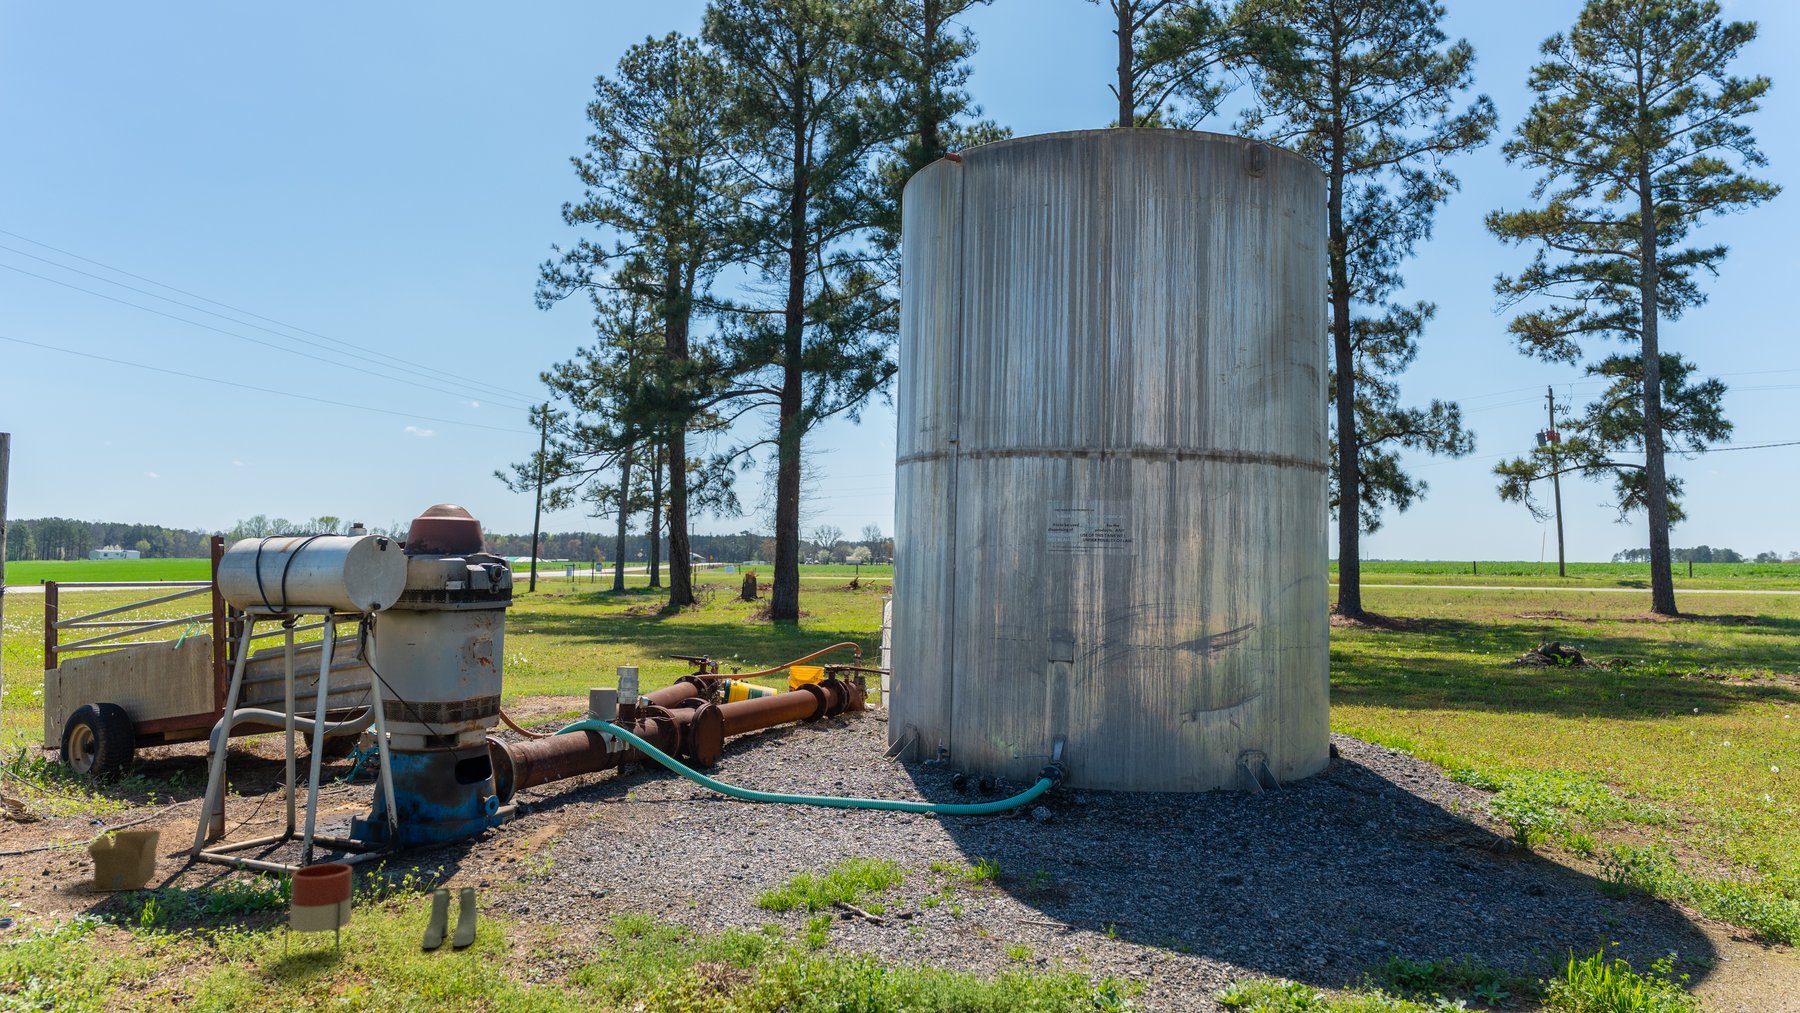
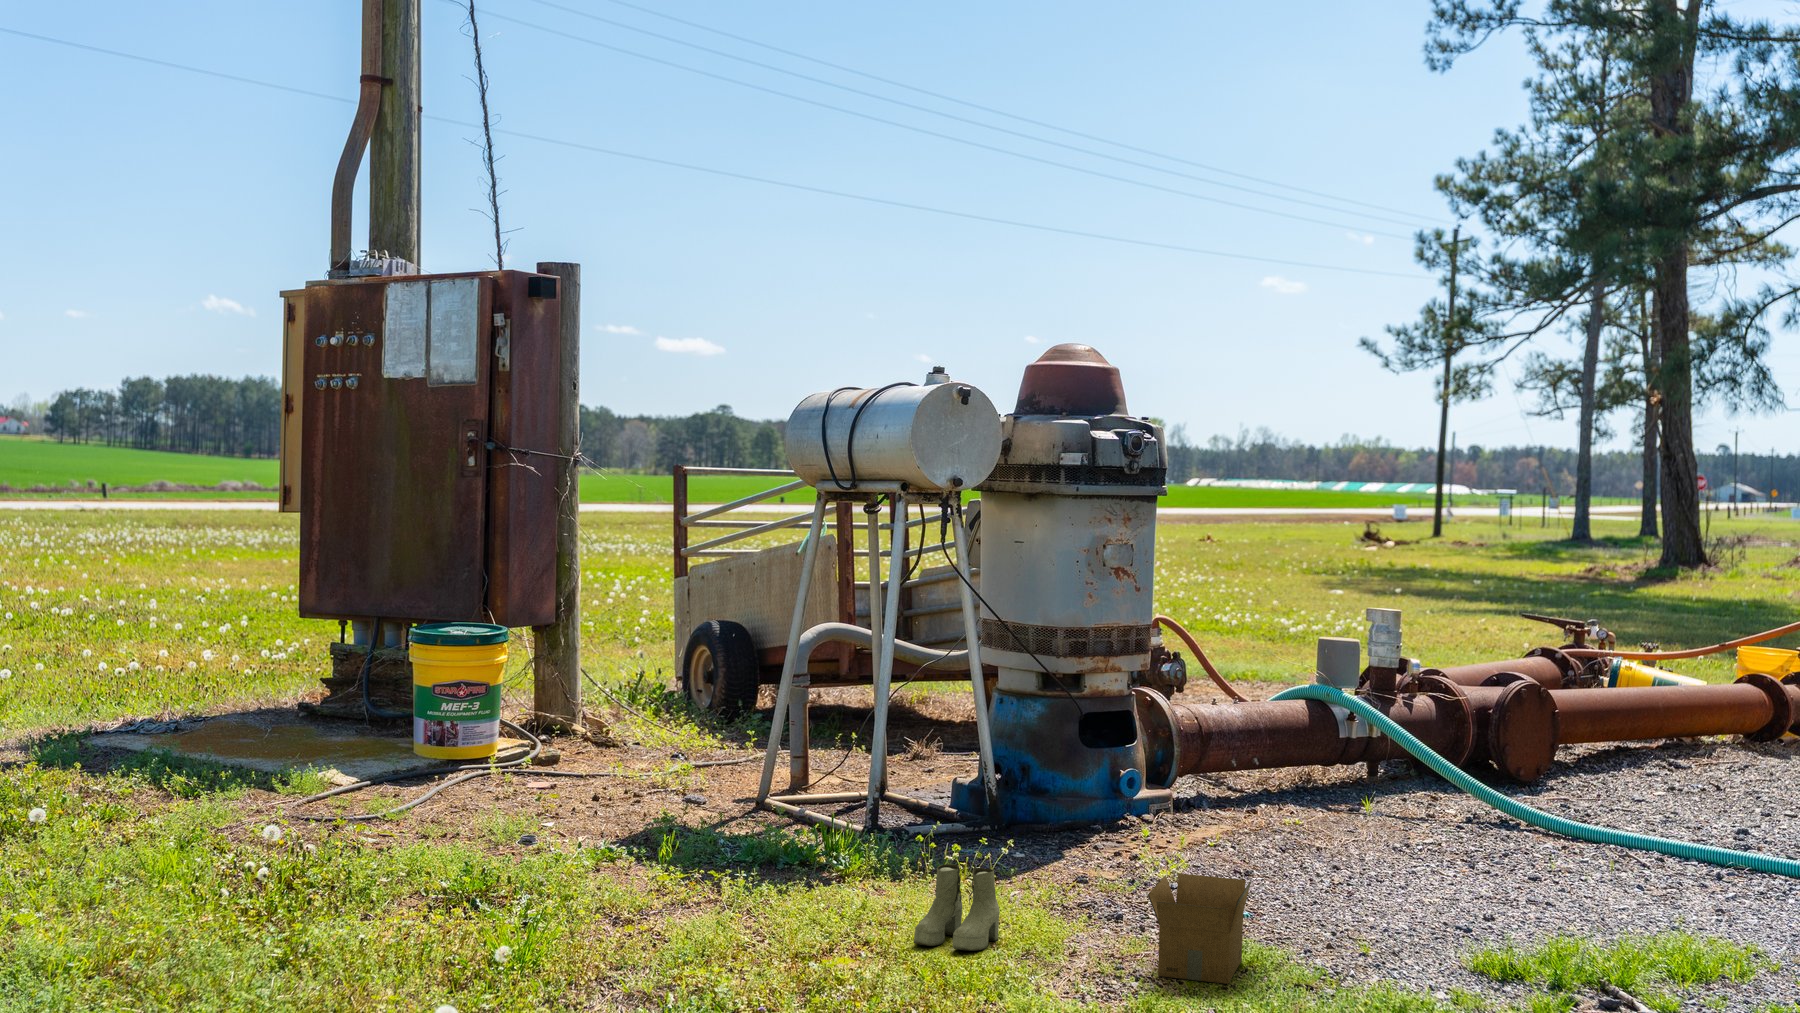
cardboard box: present [88,830,160,892] -> present [1148,874,1251,984]
planter: present [285,864,352,960] -> none [748,805,832,938]

